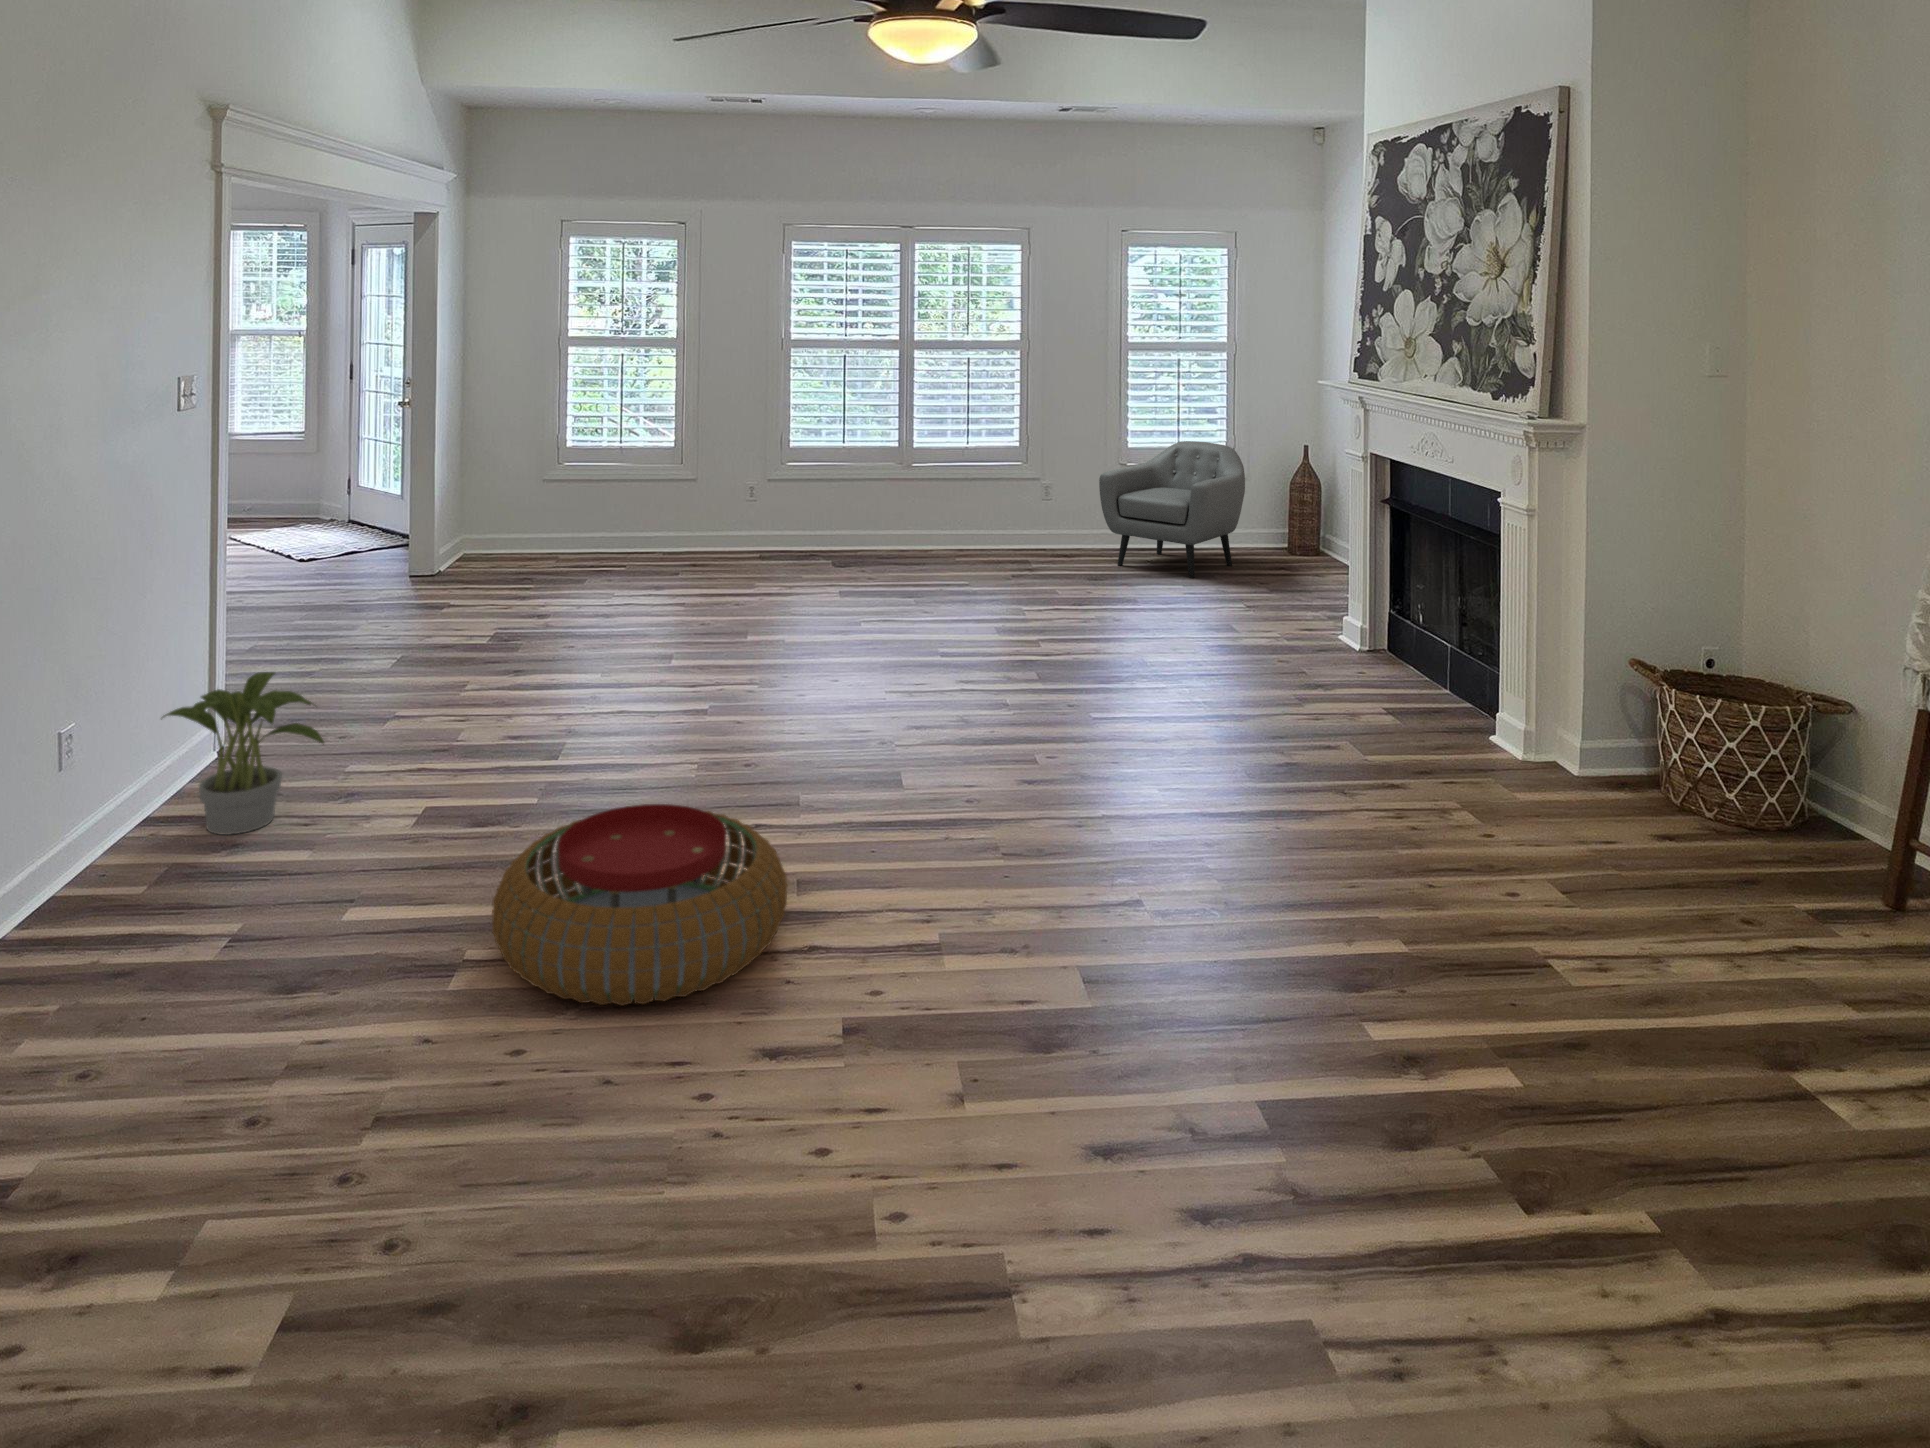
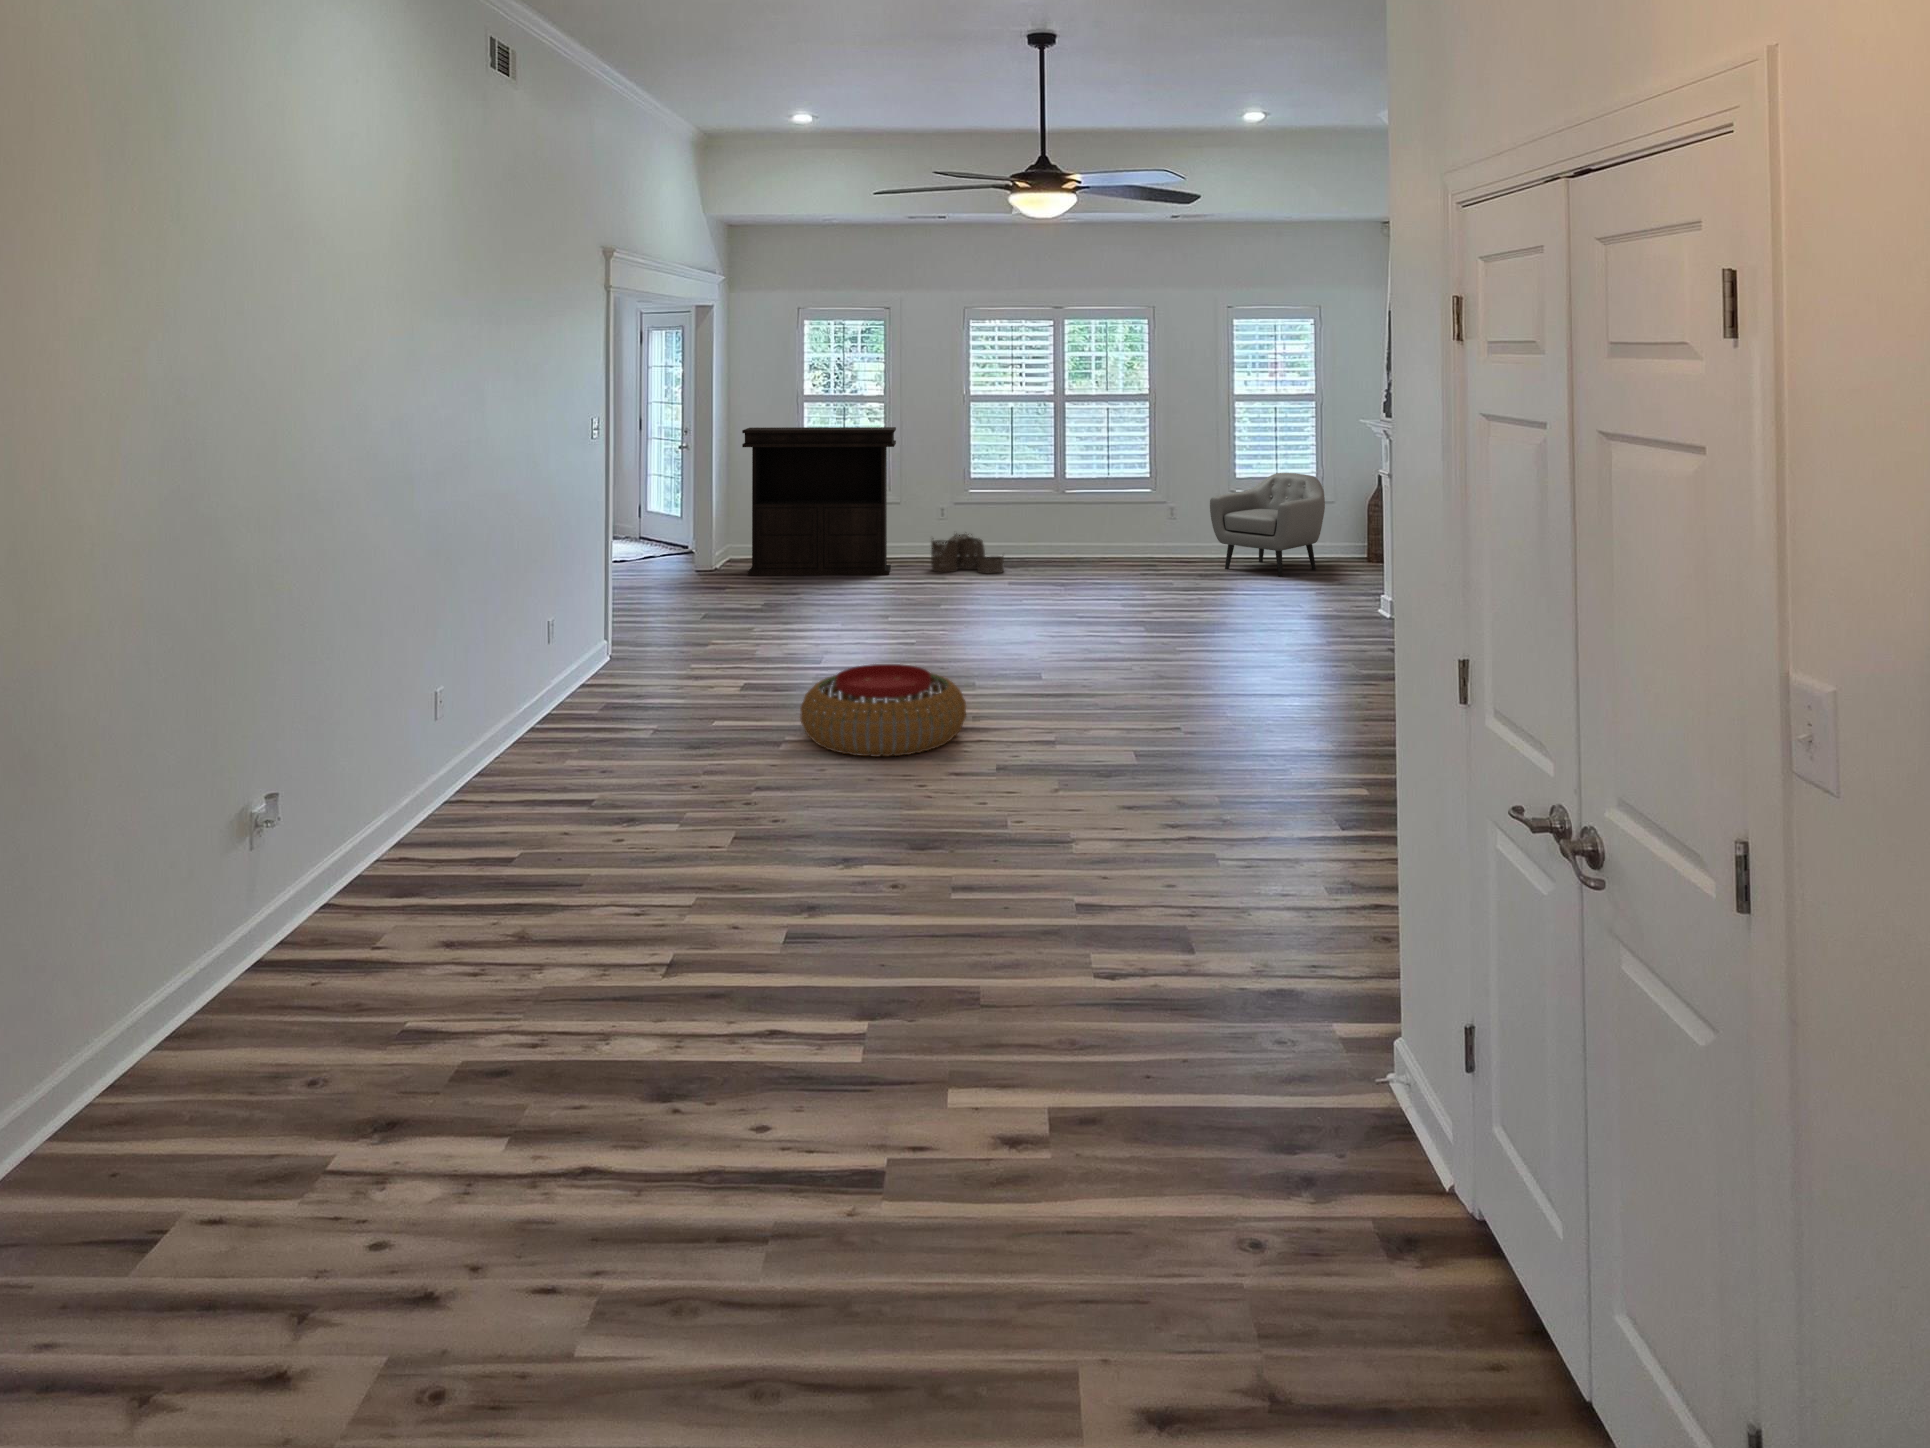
console table: none [478,381,691,582] -> present [742,427,896,575]
woven basket: none [736,516,834,576] -> present [931,533,1004,573]
potted plant: present [162,672,324,835] -> none [587,599,685,692]

